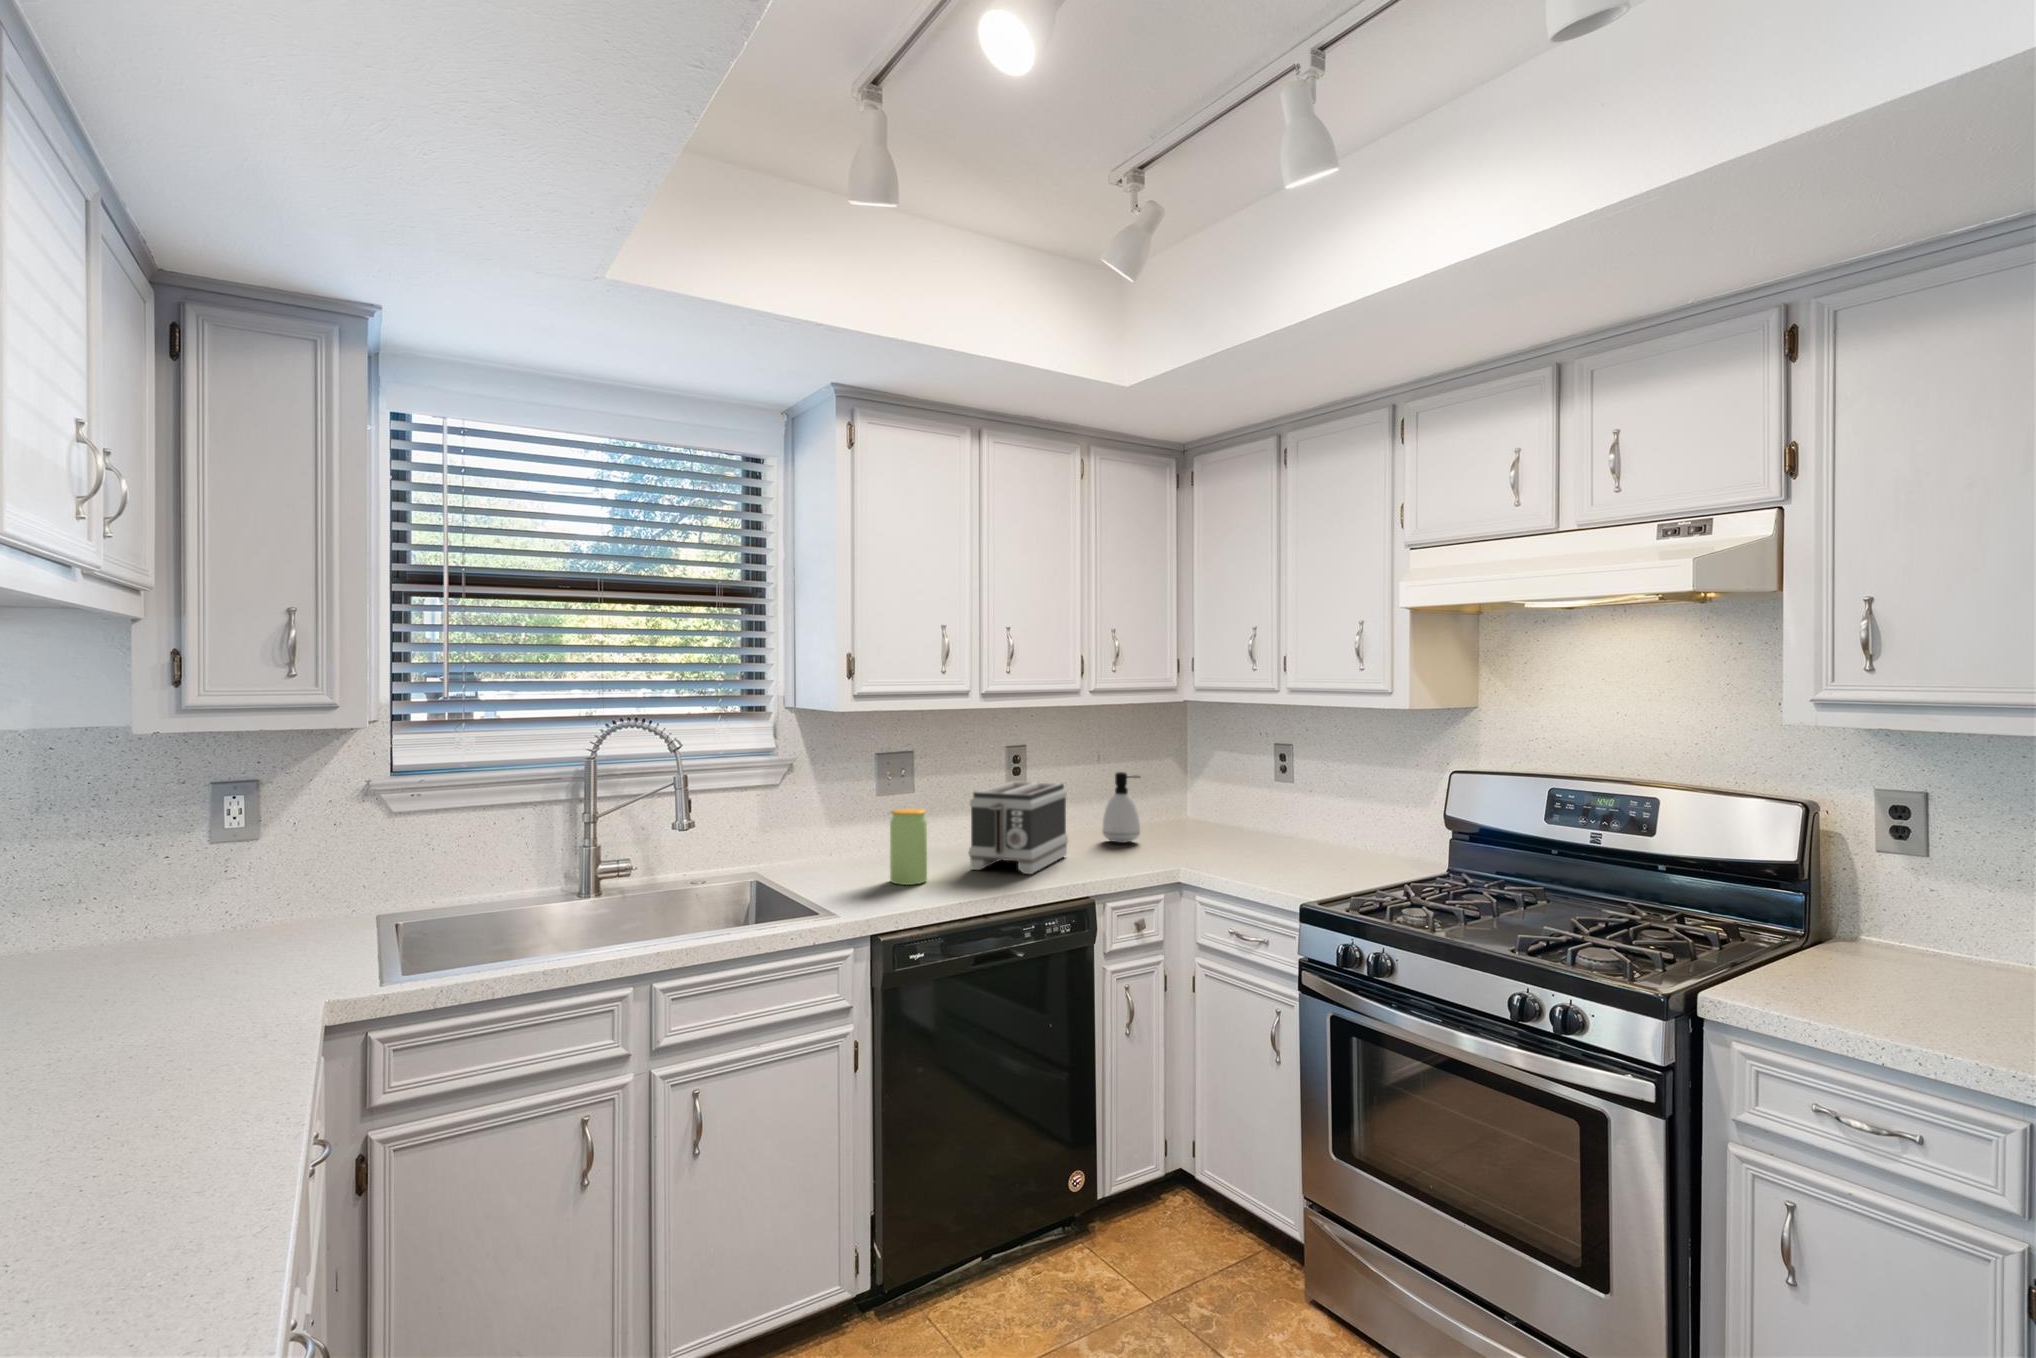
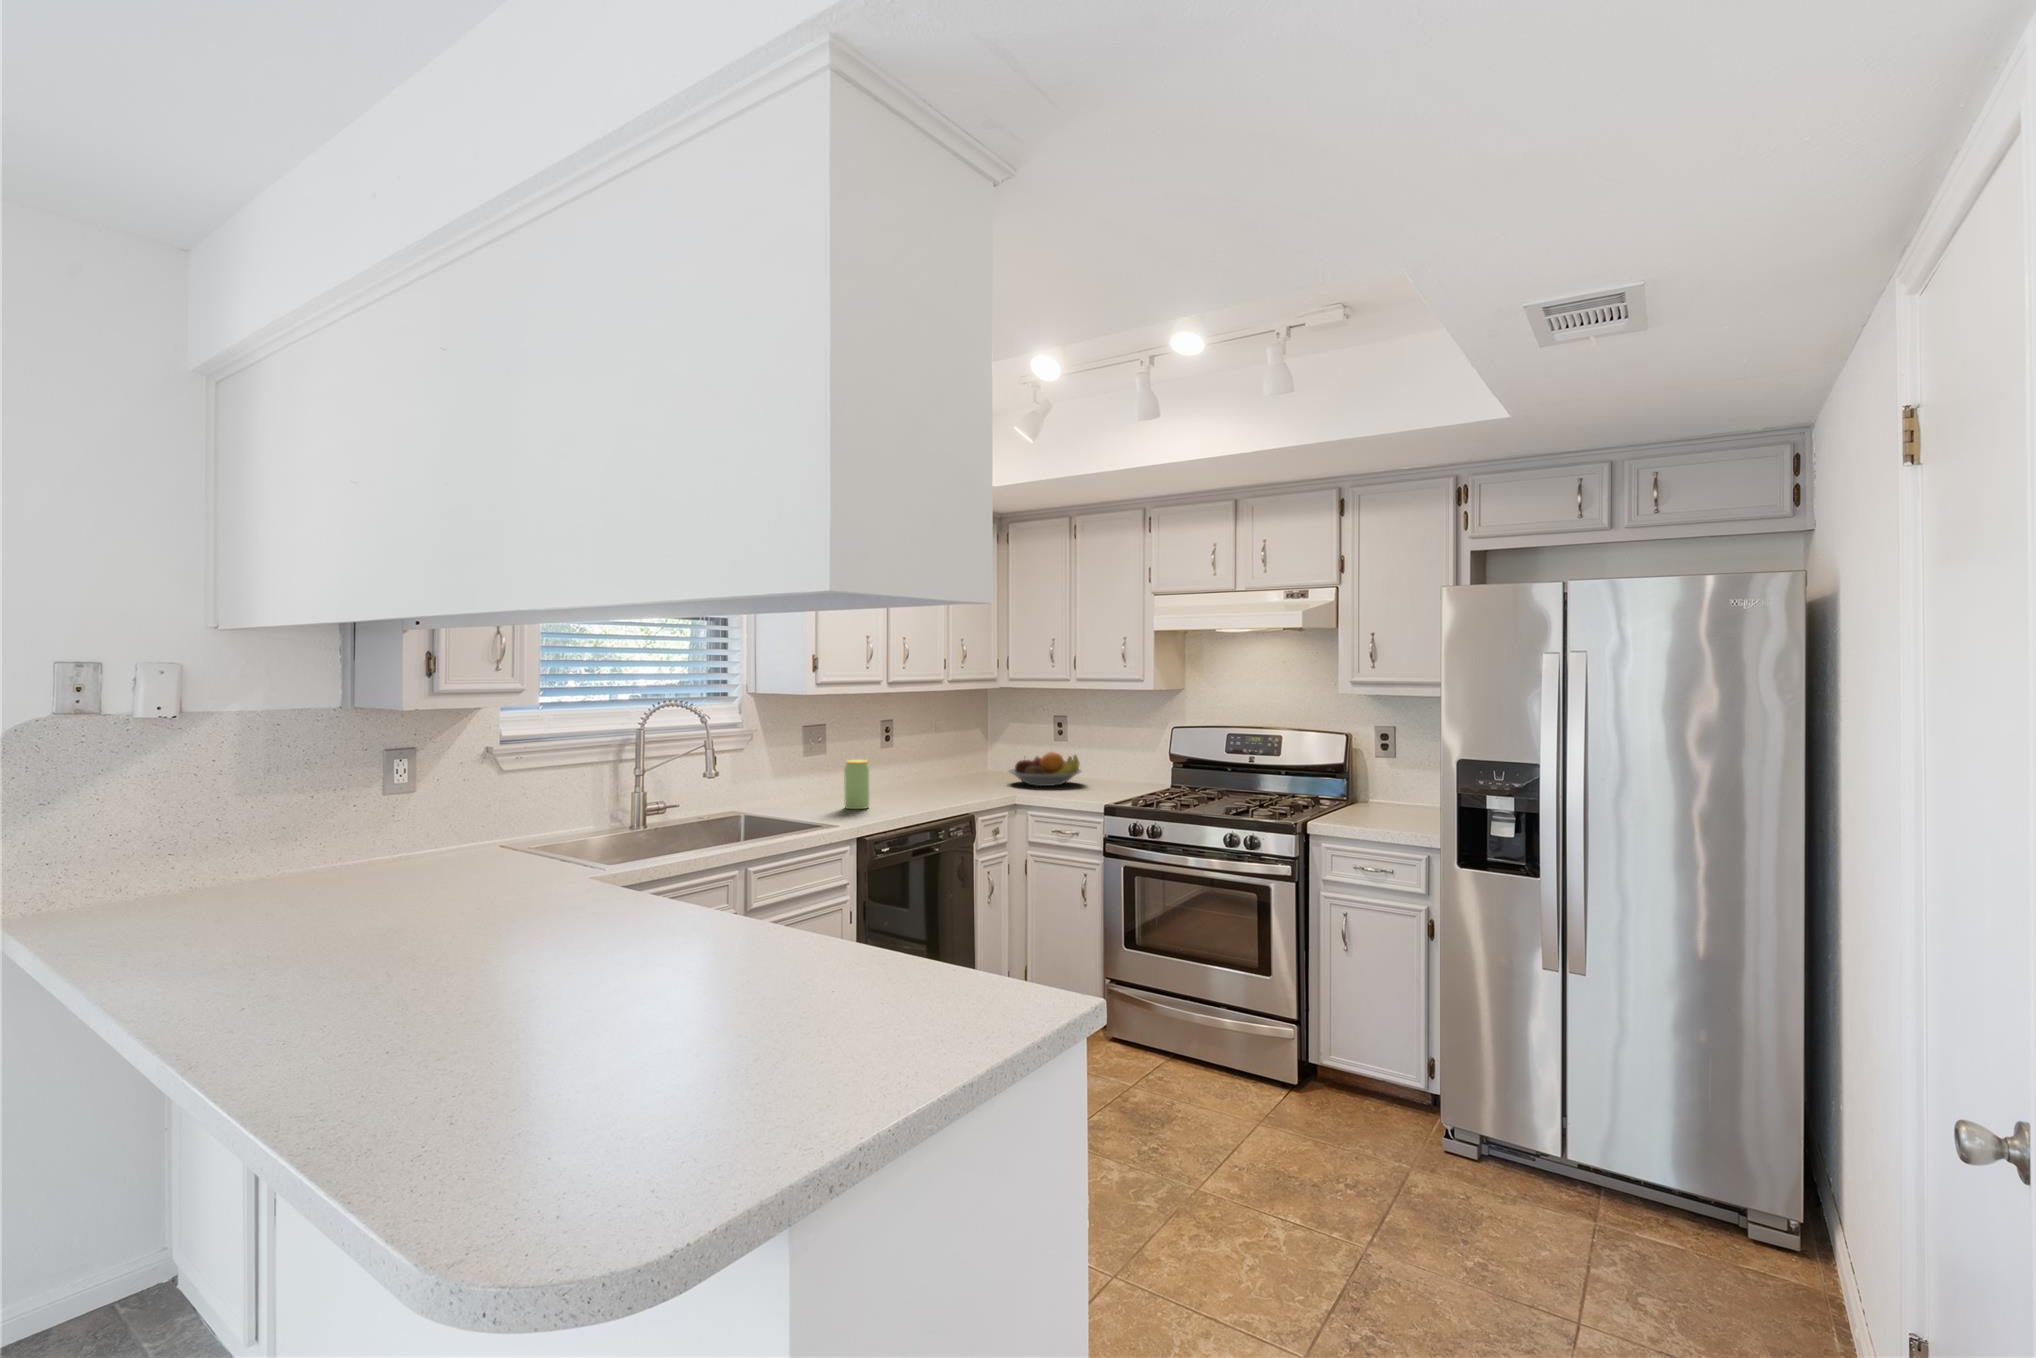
soap dispenser: present [1103,772,1140,842] -> none [950,737,976,784]
toaster: present [969,781,1068,874] -> none [886,744,939,801]
fruit bowl: none [1190,801,1308,853] -> present [1009,752,1081,786]

